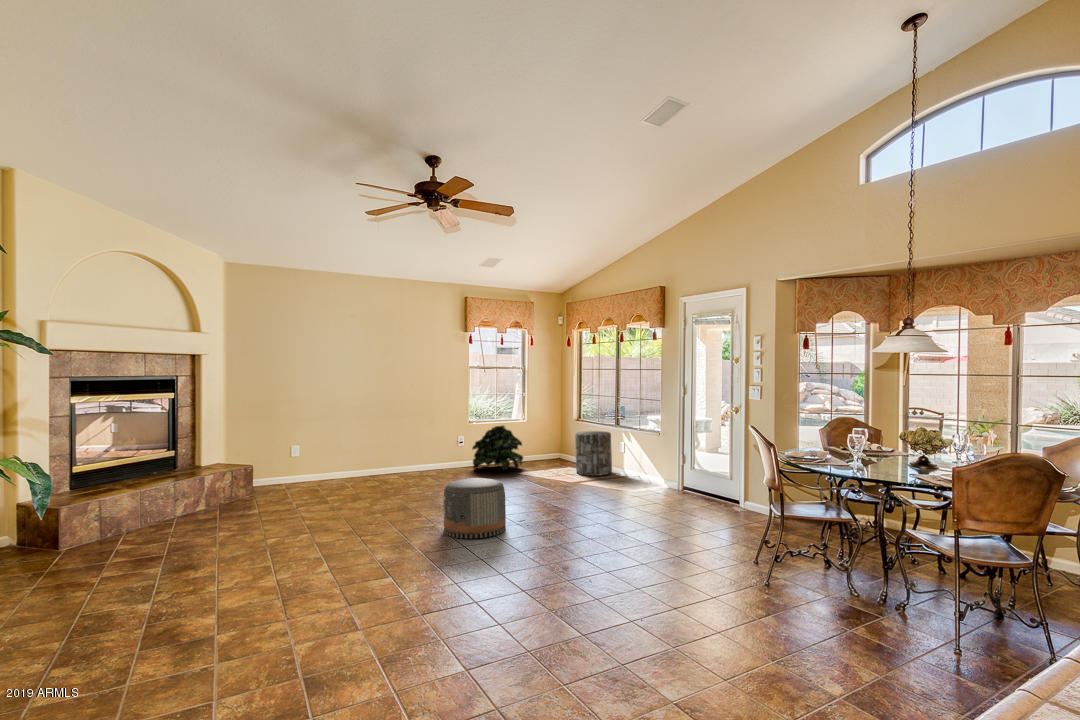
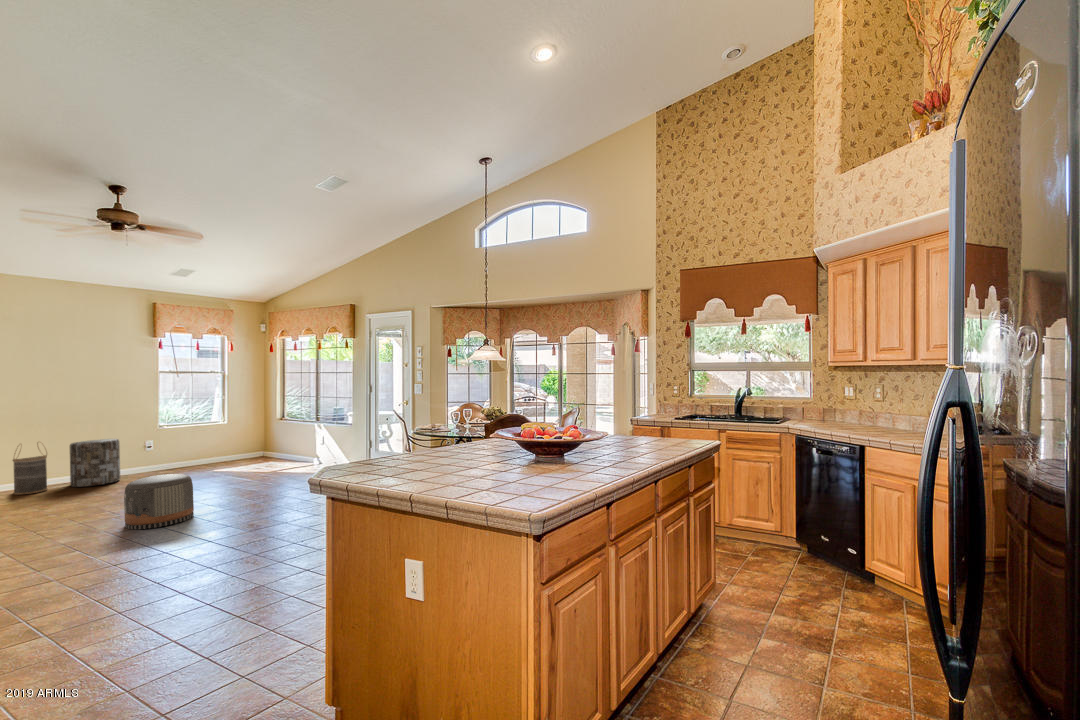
potted plant: present [472,425,523,471] -> none [163,427,222,472]
basket: none [359,430,384,480] -> present [13,443,47,495]
side table: present [575,431,612,476] -> present [70,439,120,487]

